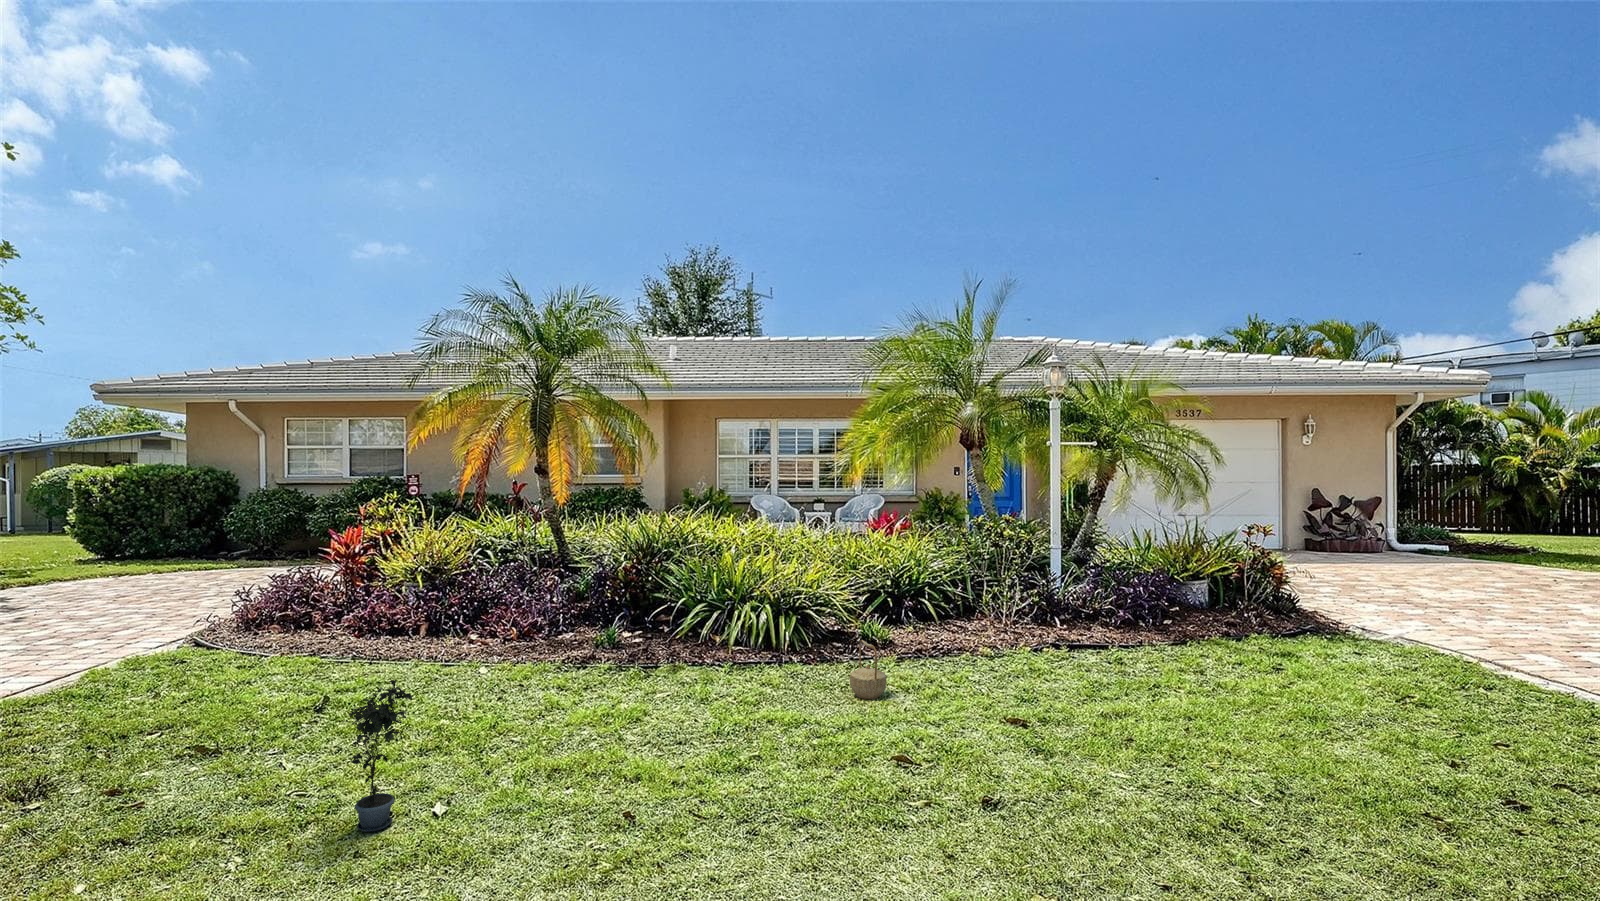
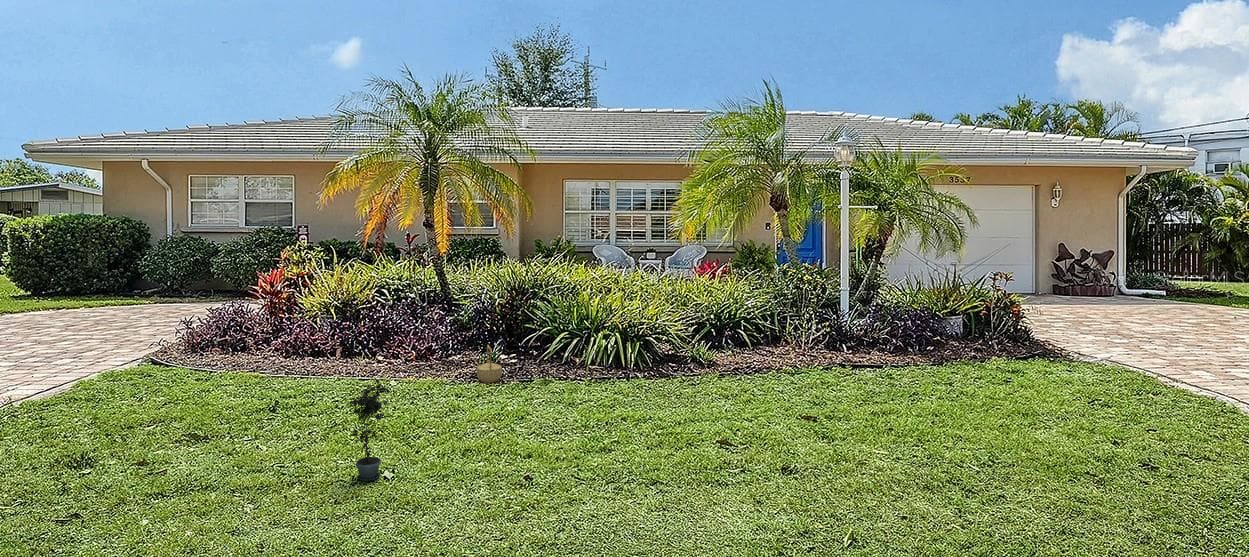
basket: present [850,640,887,699] -> present [477,345,502,383]

